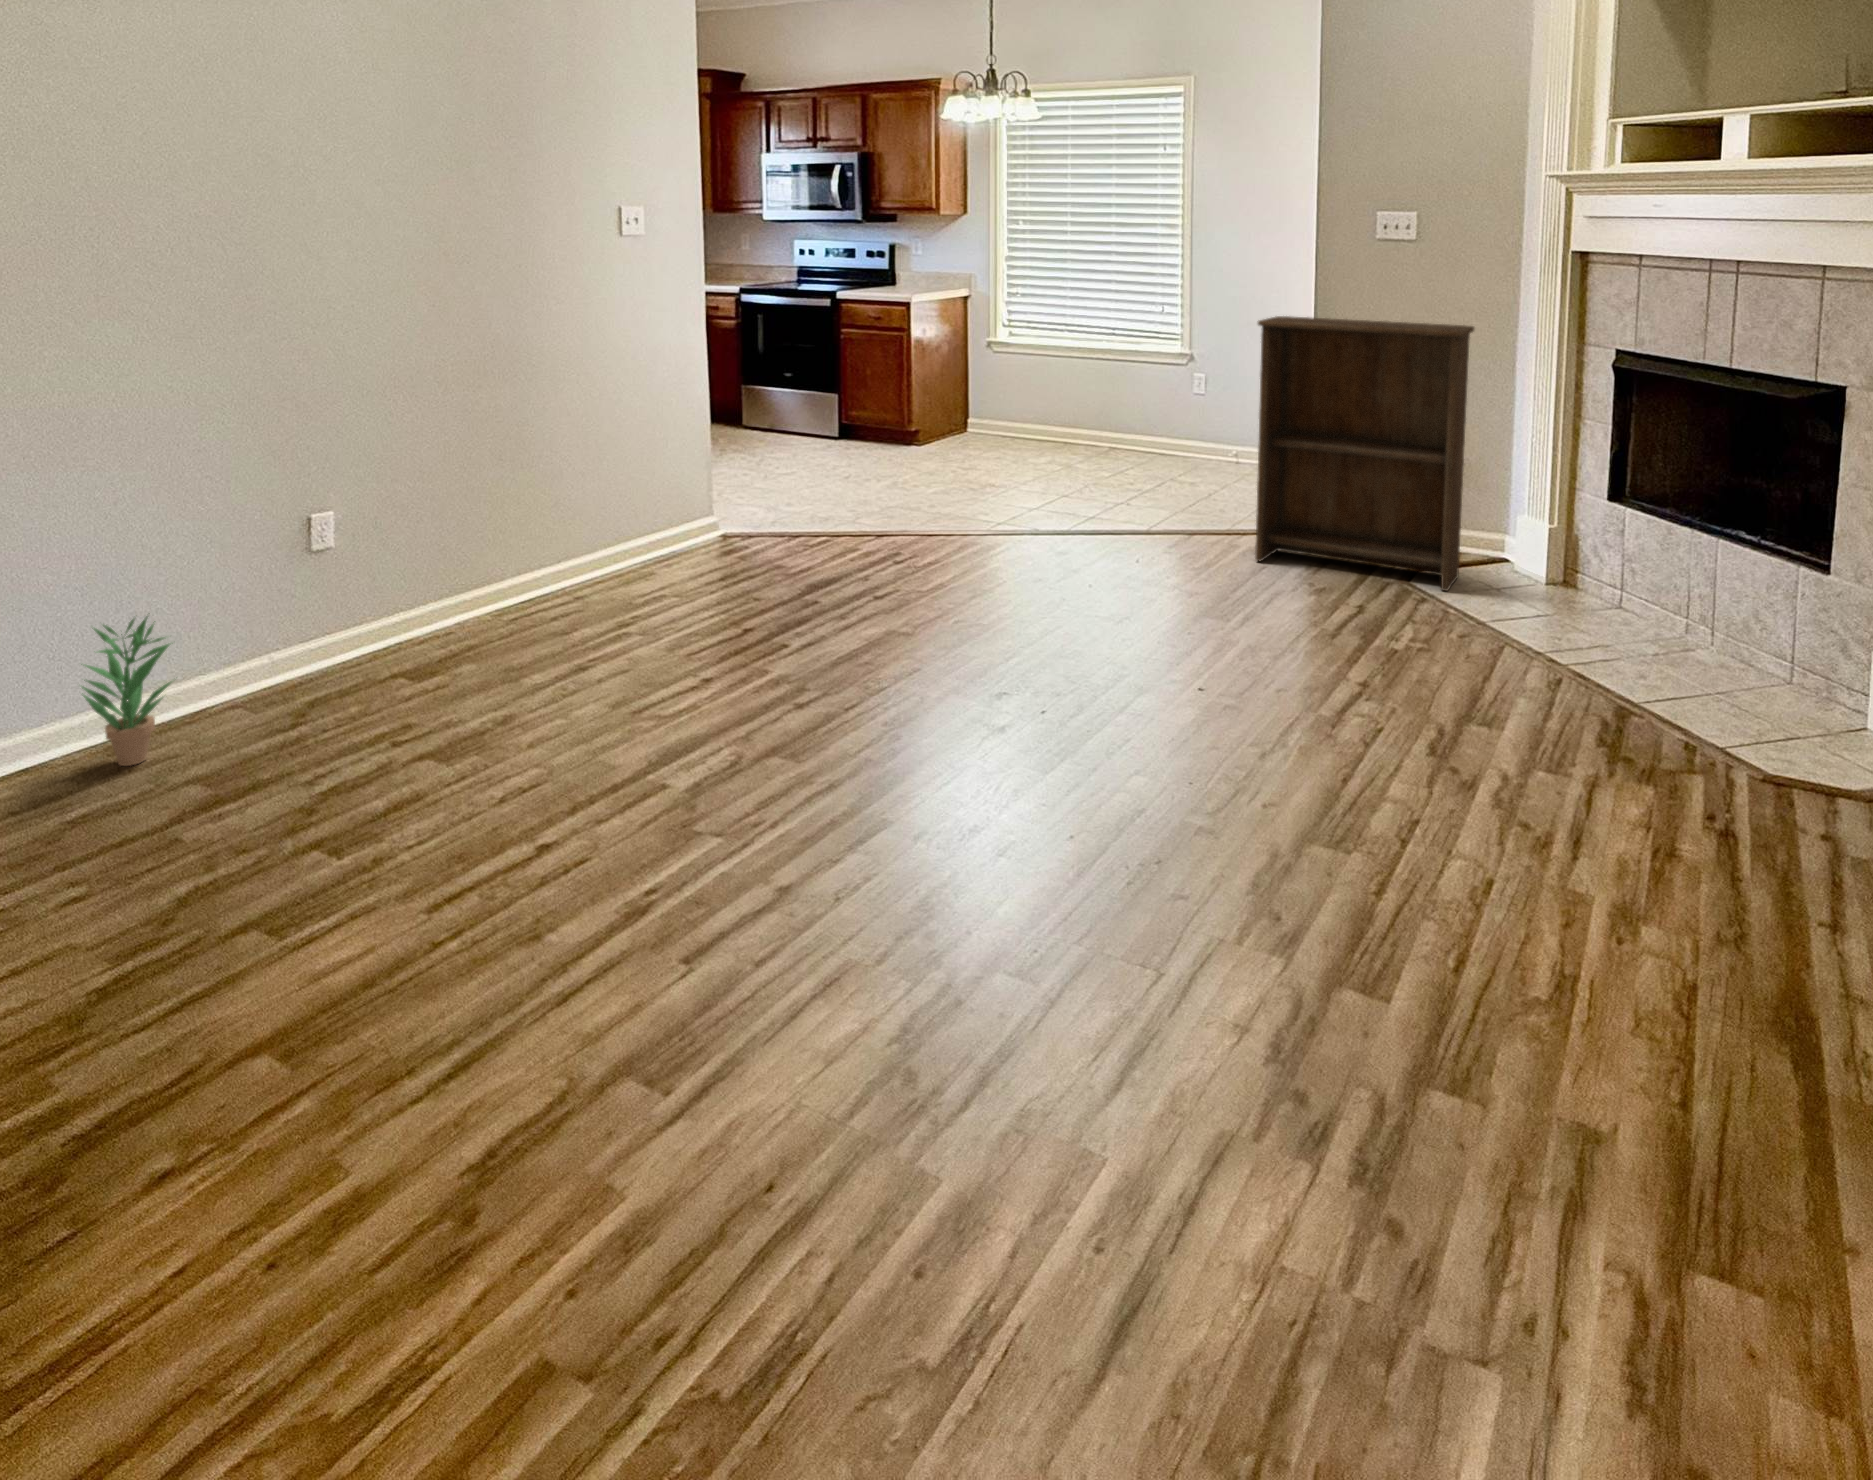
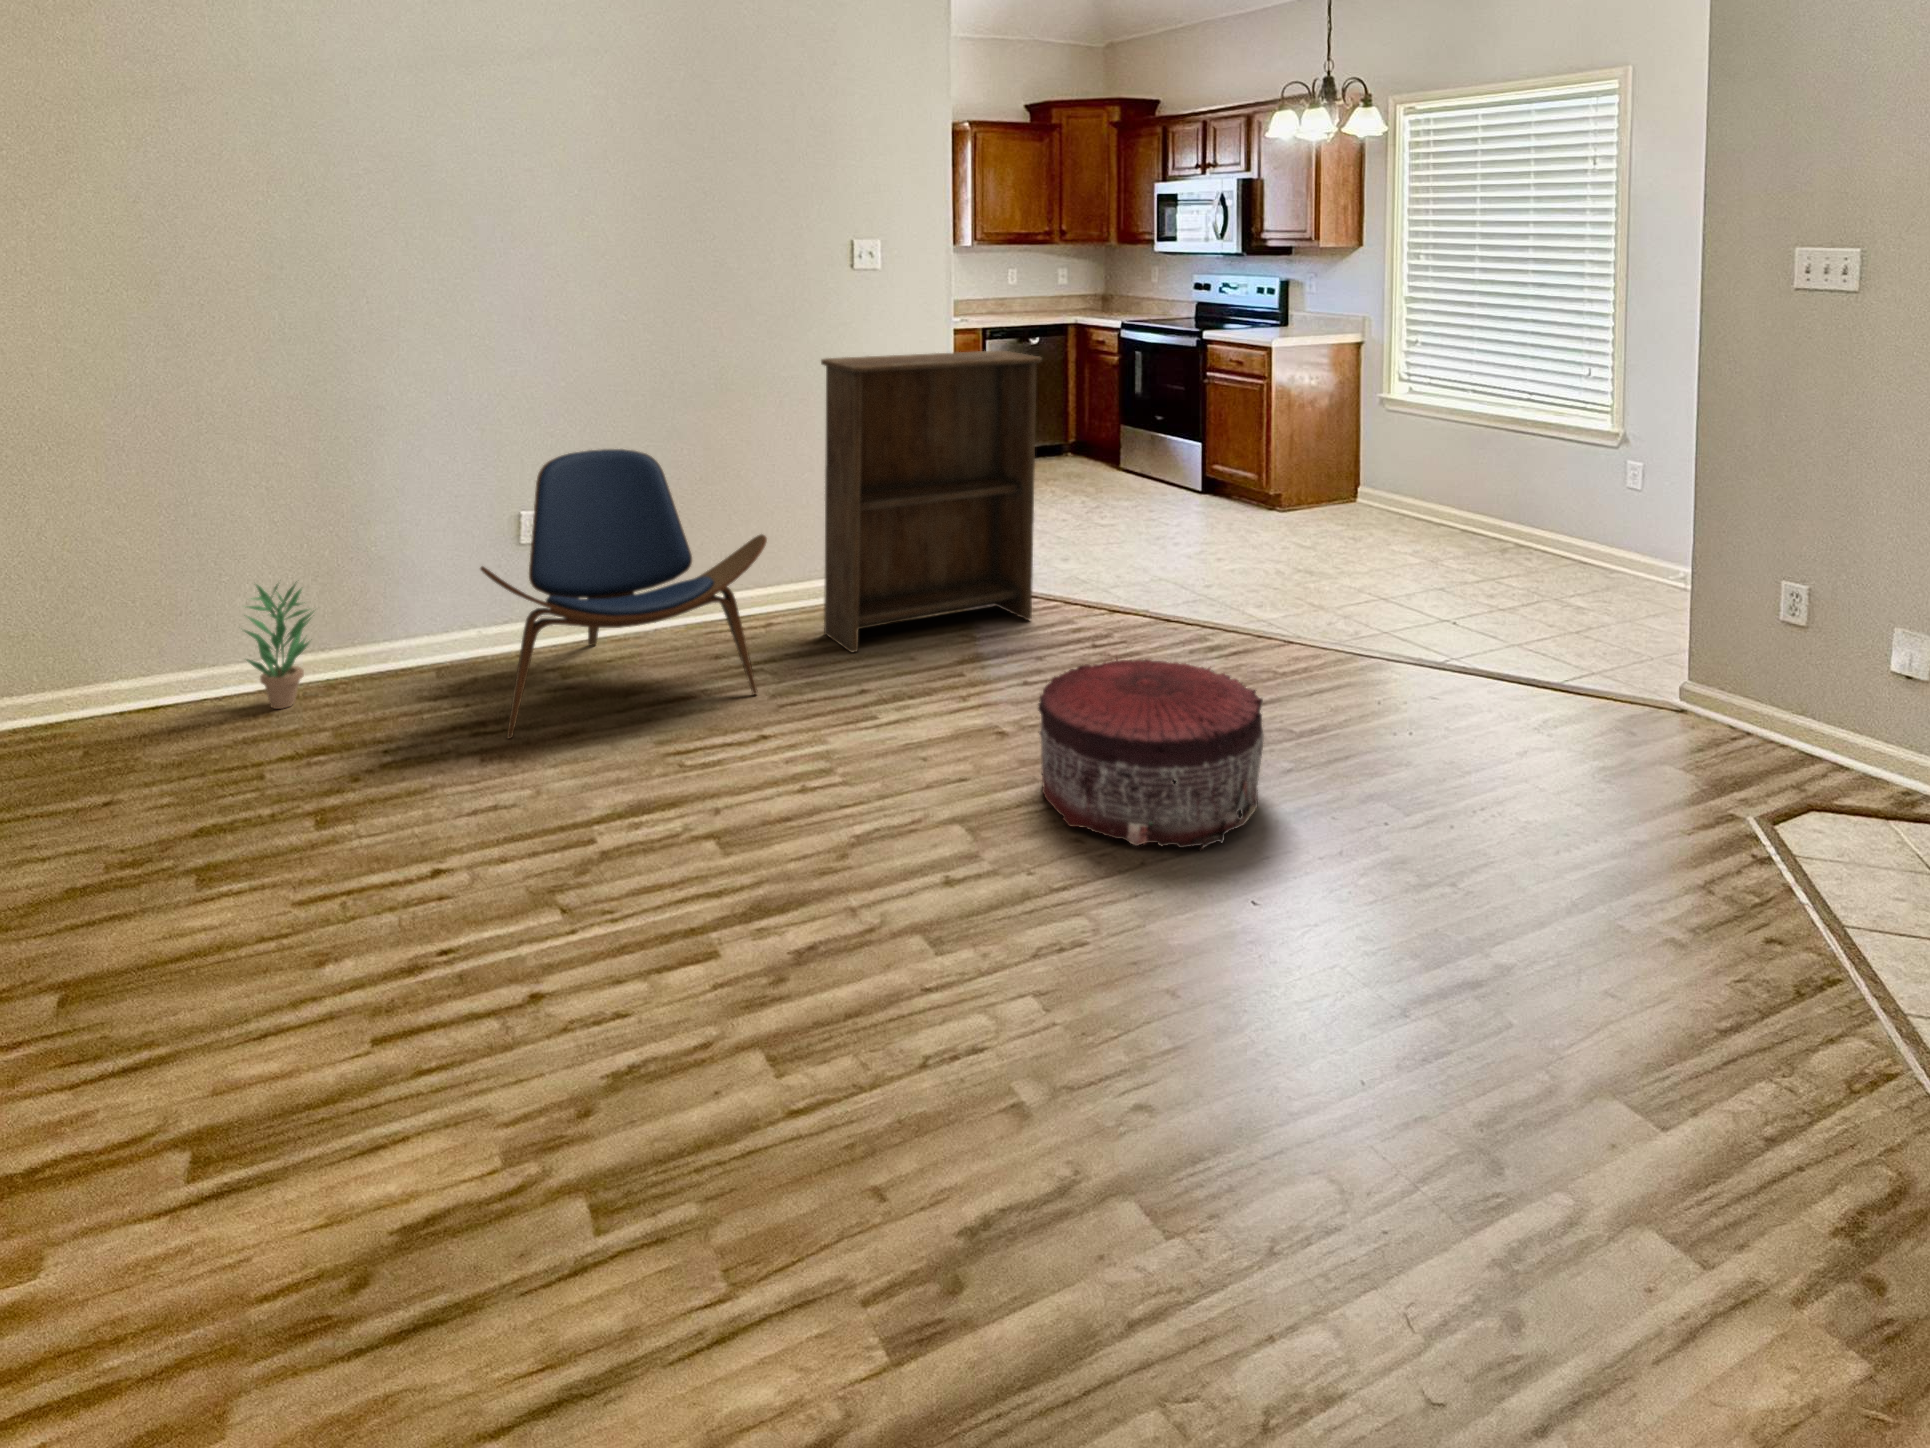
bookshelf: present [1255,316,1474,591] -> present [821,351,1042,652]
lounge chair: none [388,435,659,732] -> present [480,449,767,739]
pouf: none [967,548,1145,683] -> present [1038,657,1264,848]

